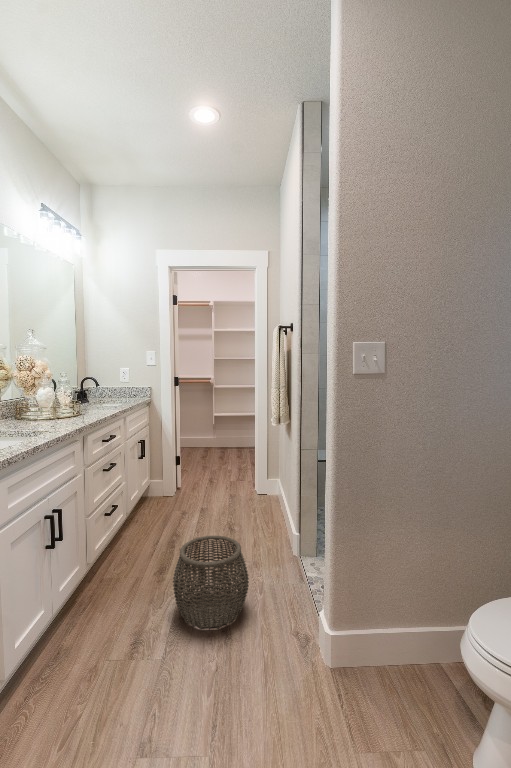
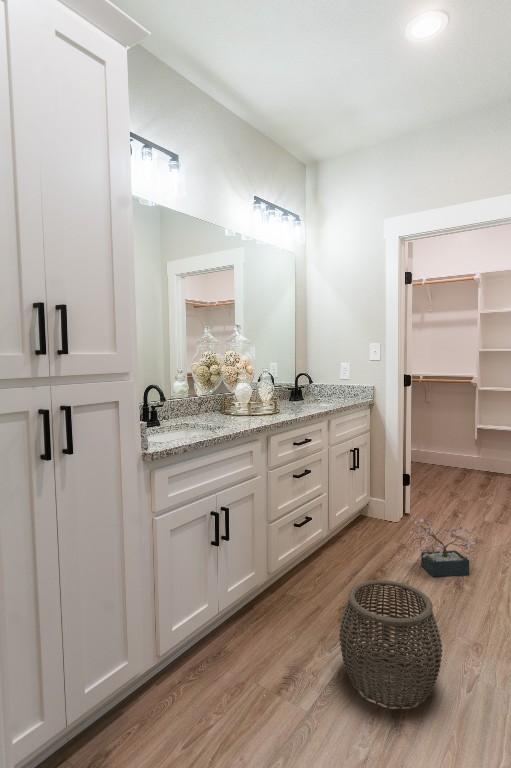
decorative plant: none [193,486,238,530] -> present [409,516,475,577]

